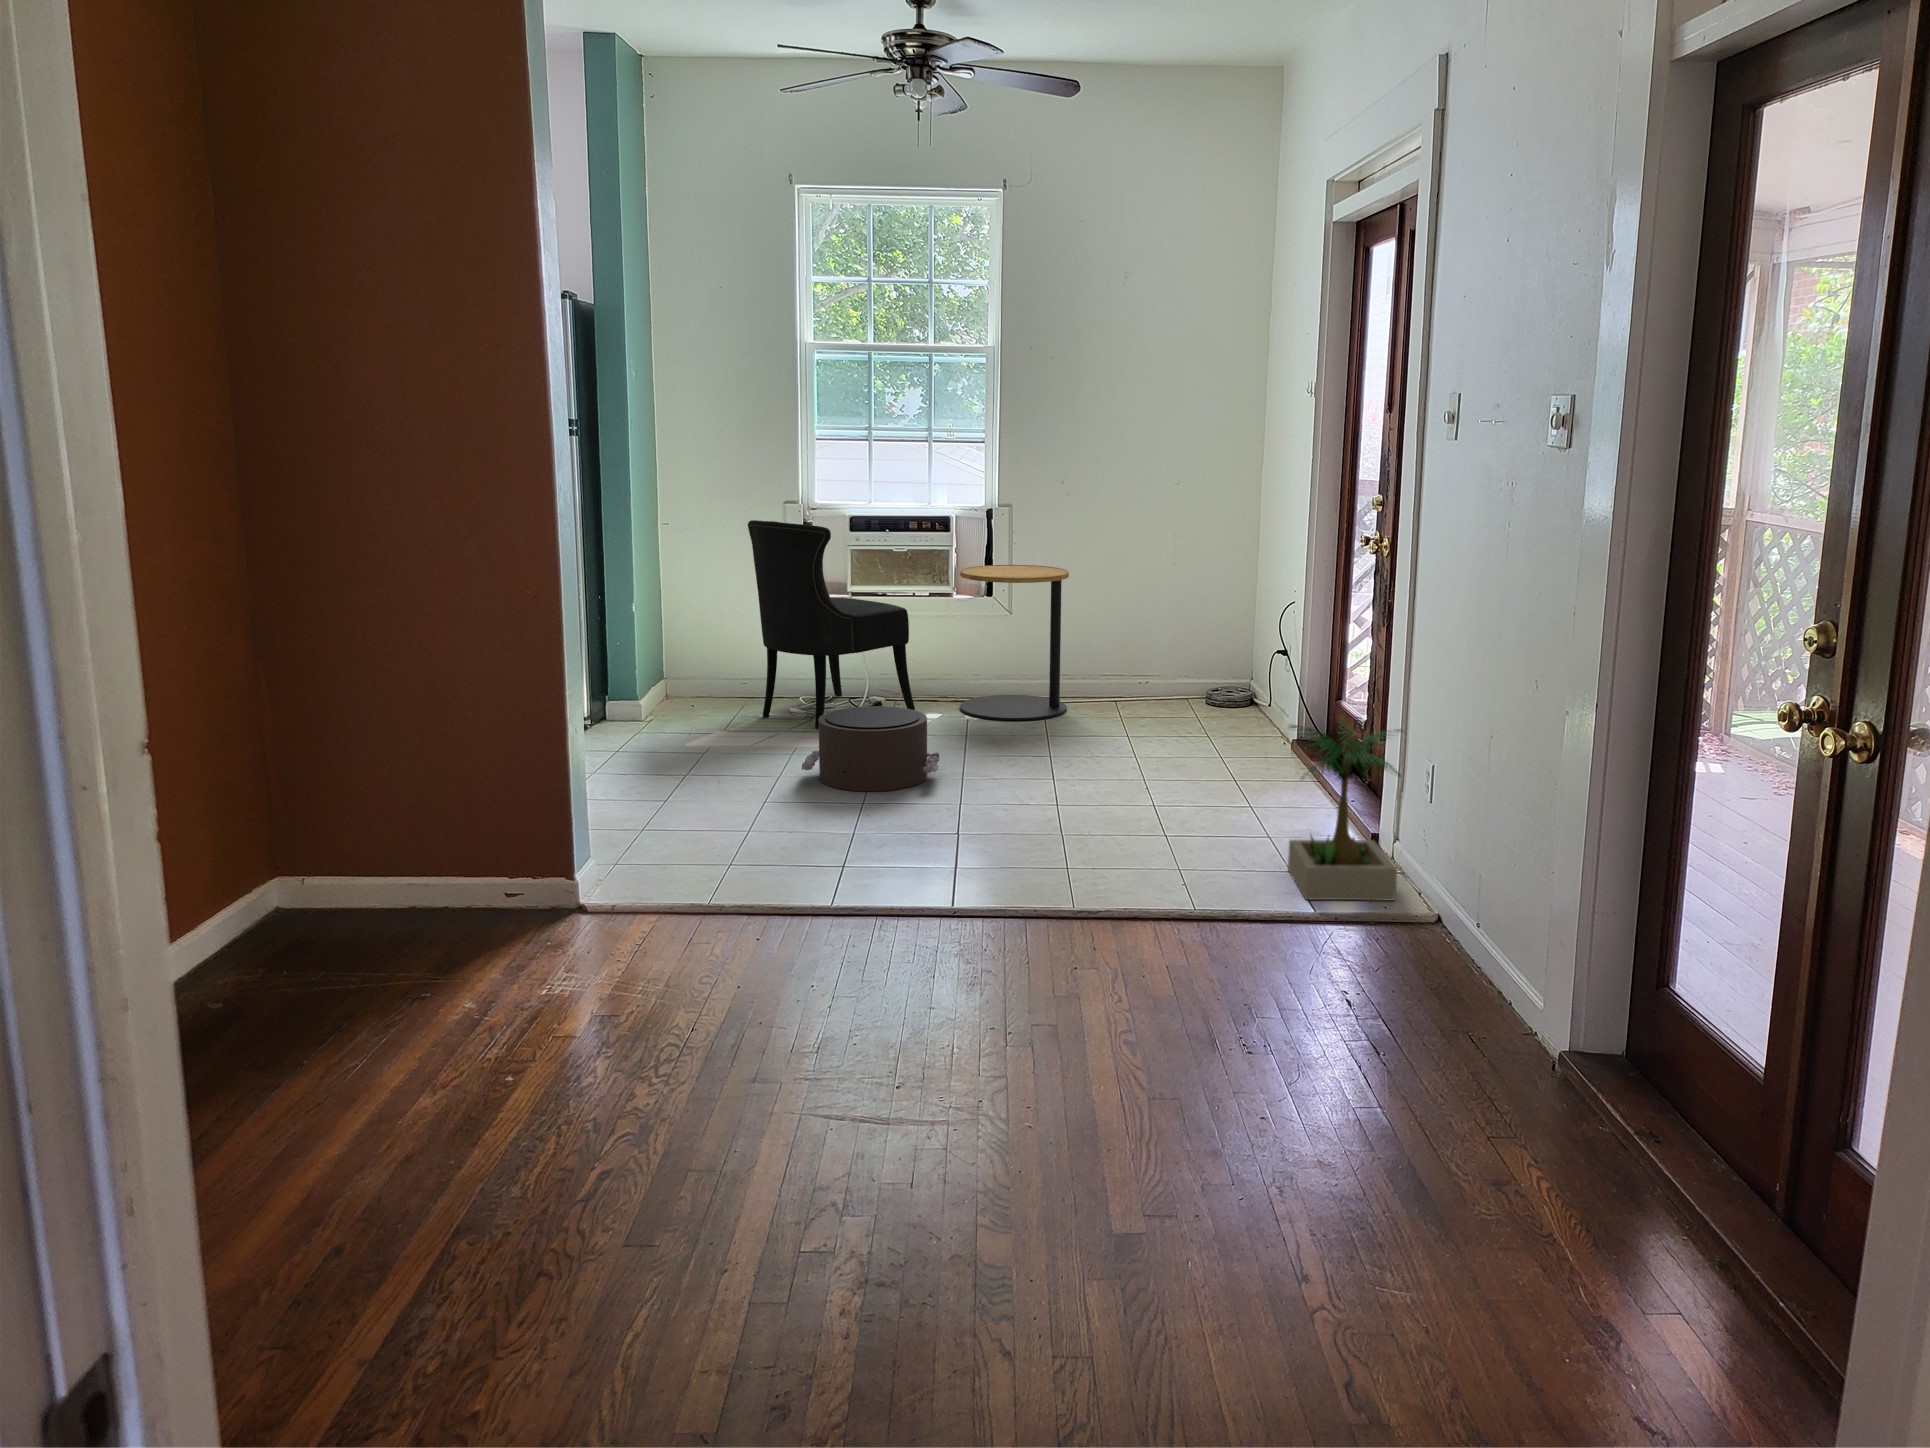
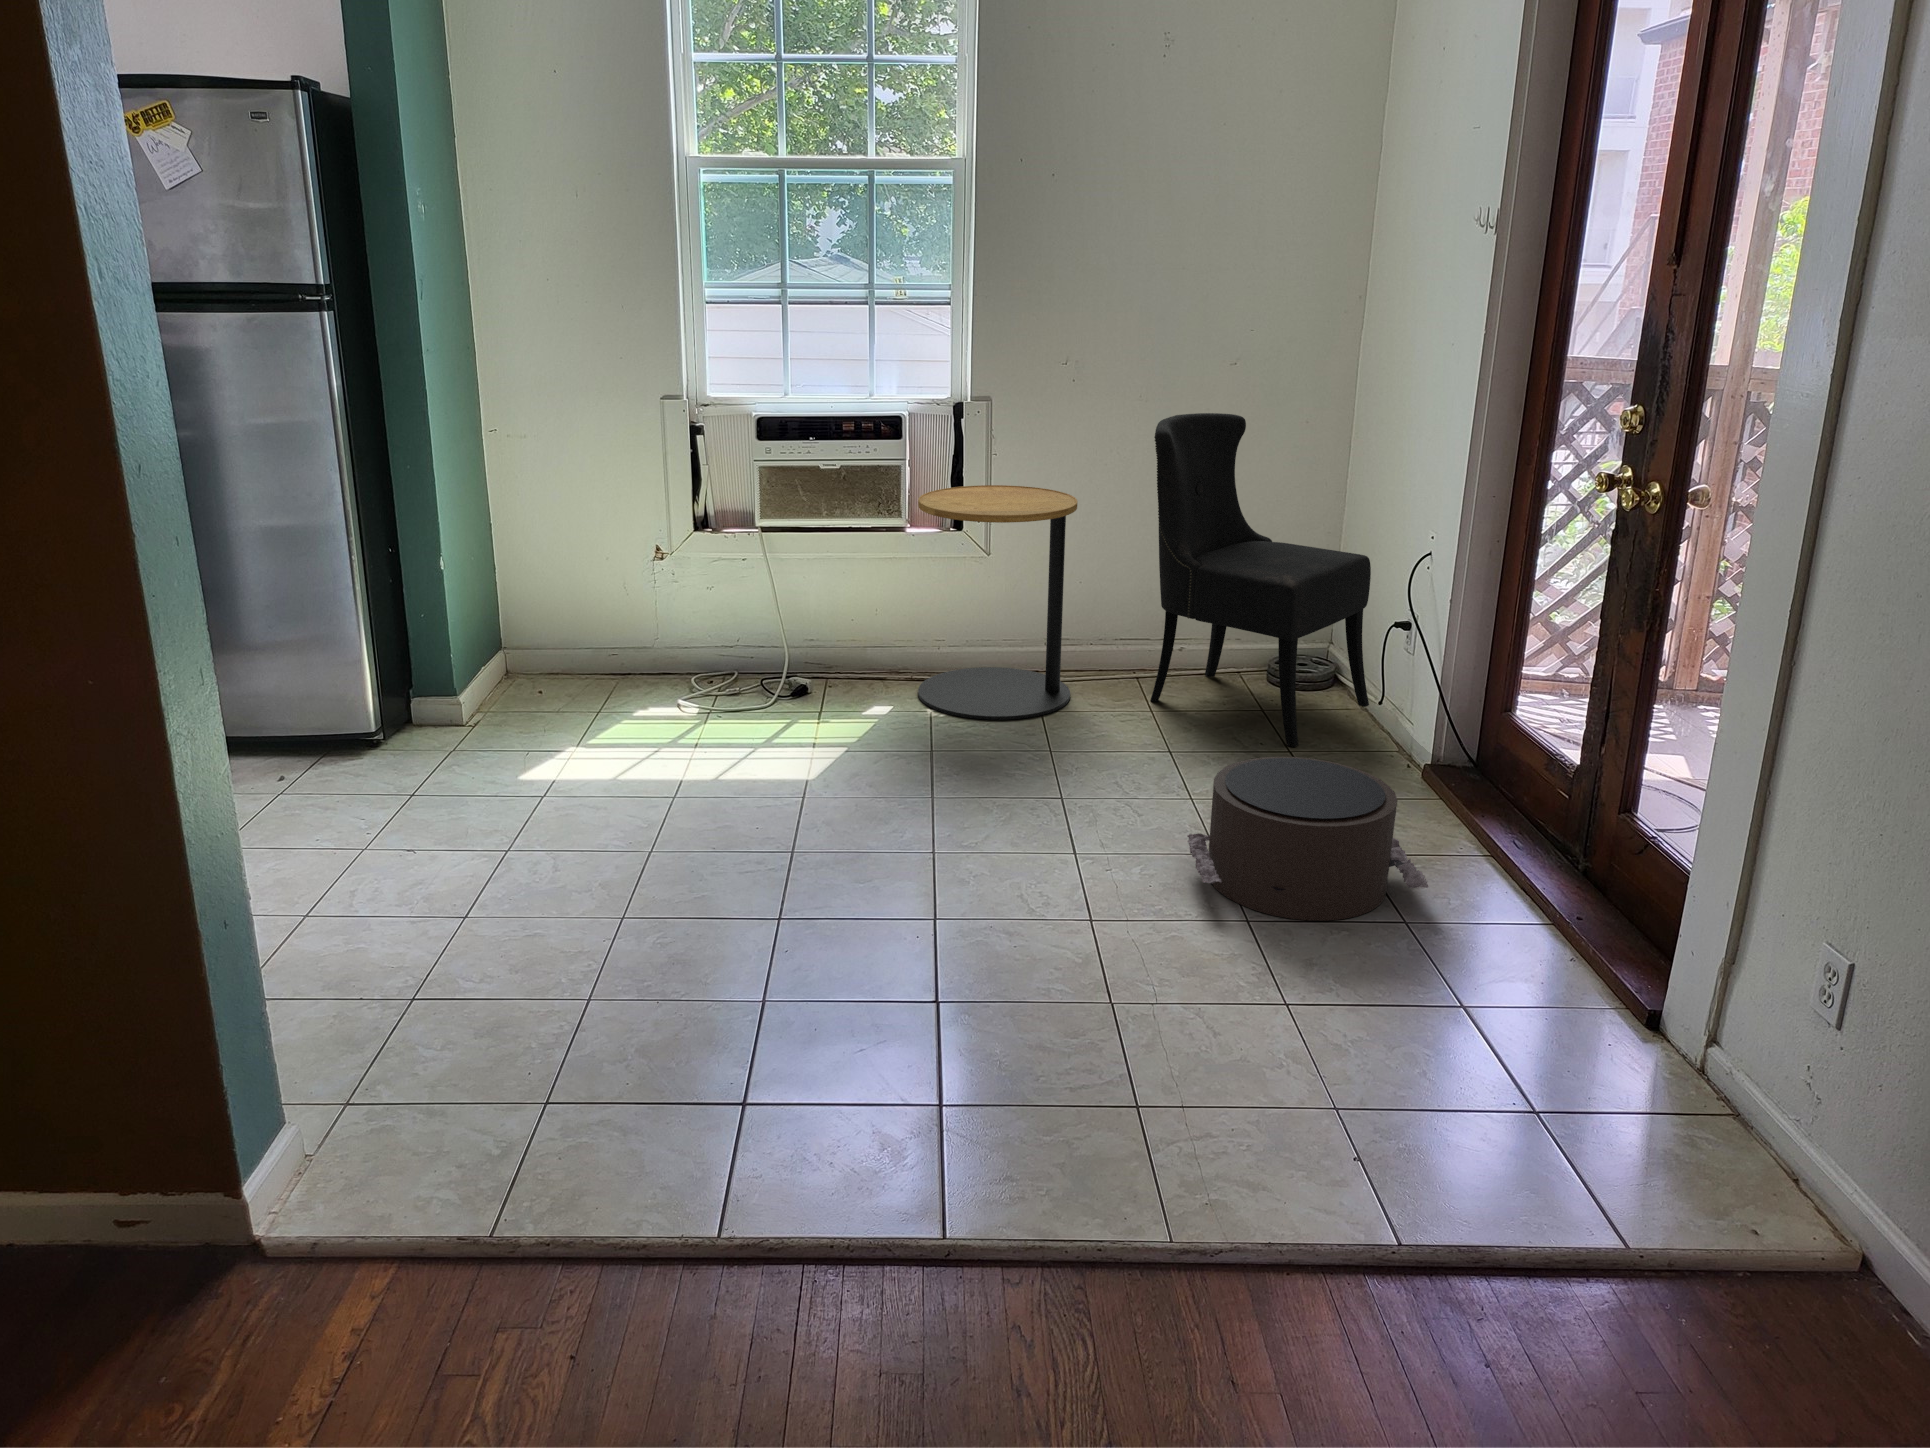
dining chair: present [748,520,915,728] -> present [1151,413,1371,747]
pouf: present [801,706,940,791] -> present [1188,757,1428,921]
potted plant: present [1288,716,1403,901] -> none [1532,850,1845,1218]

